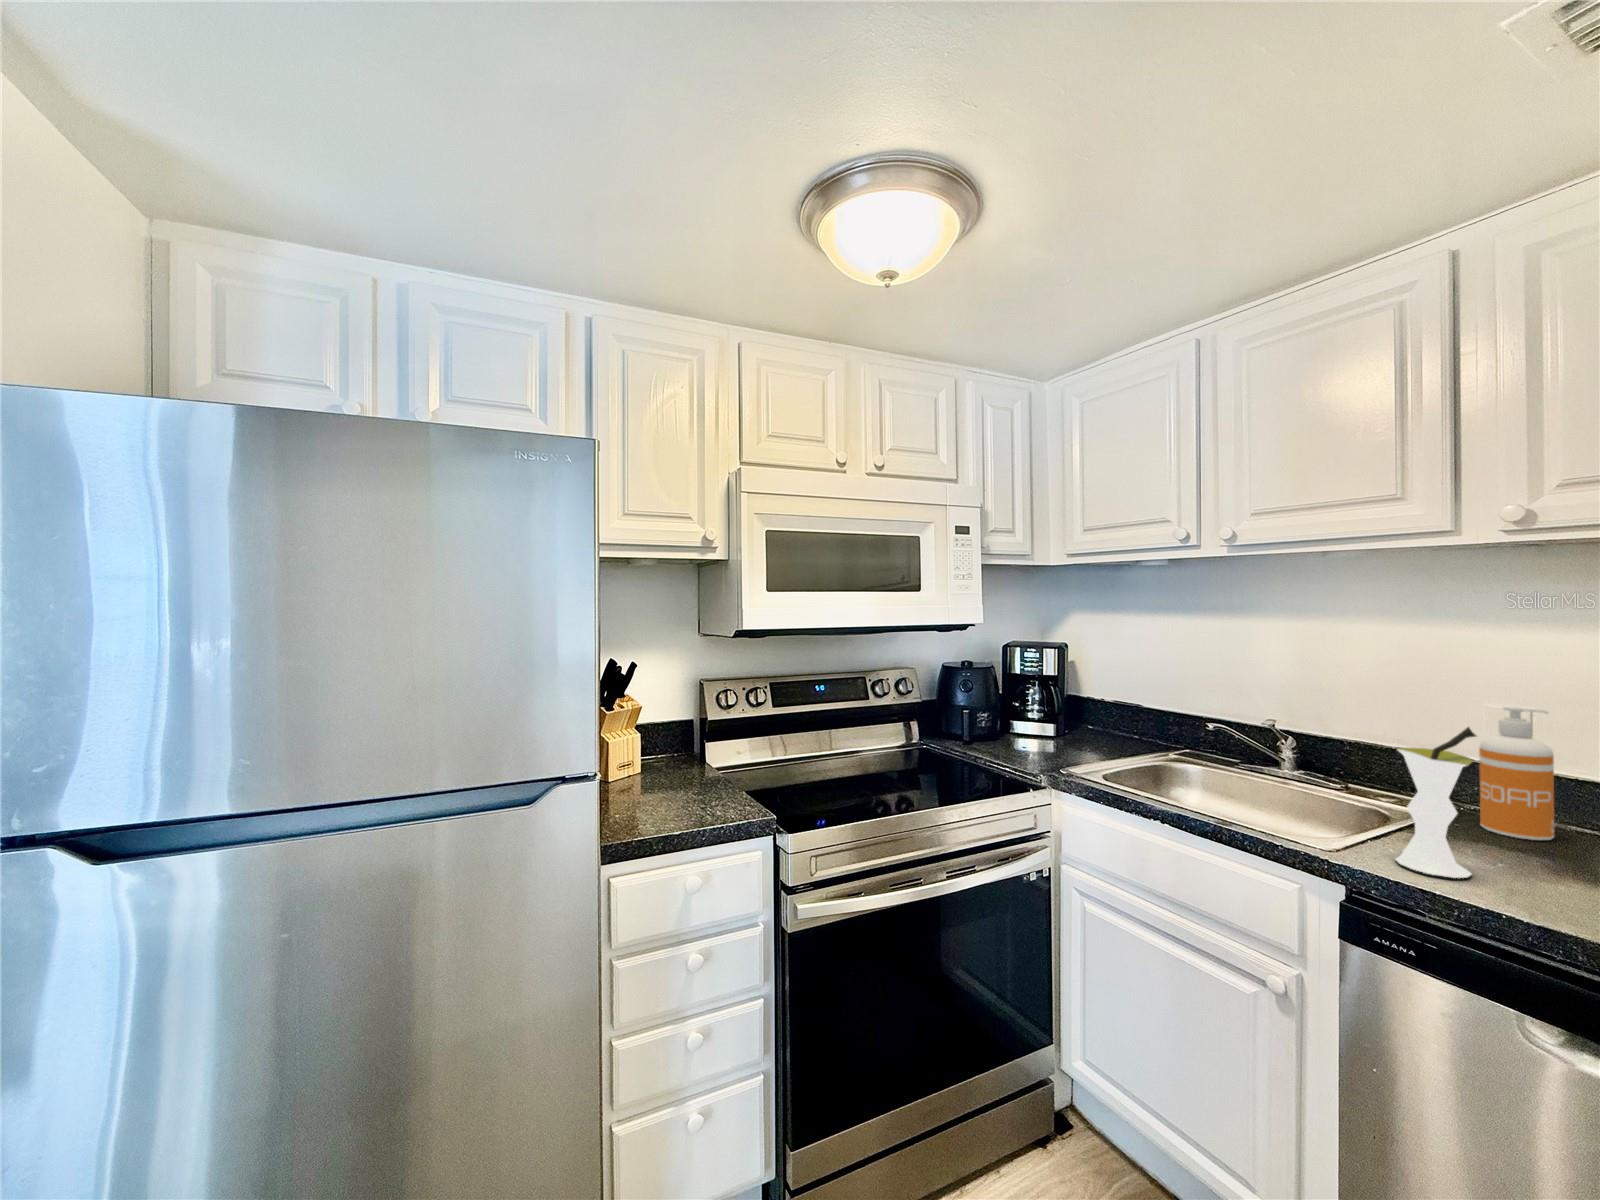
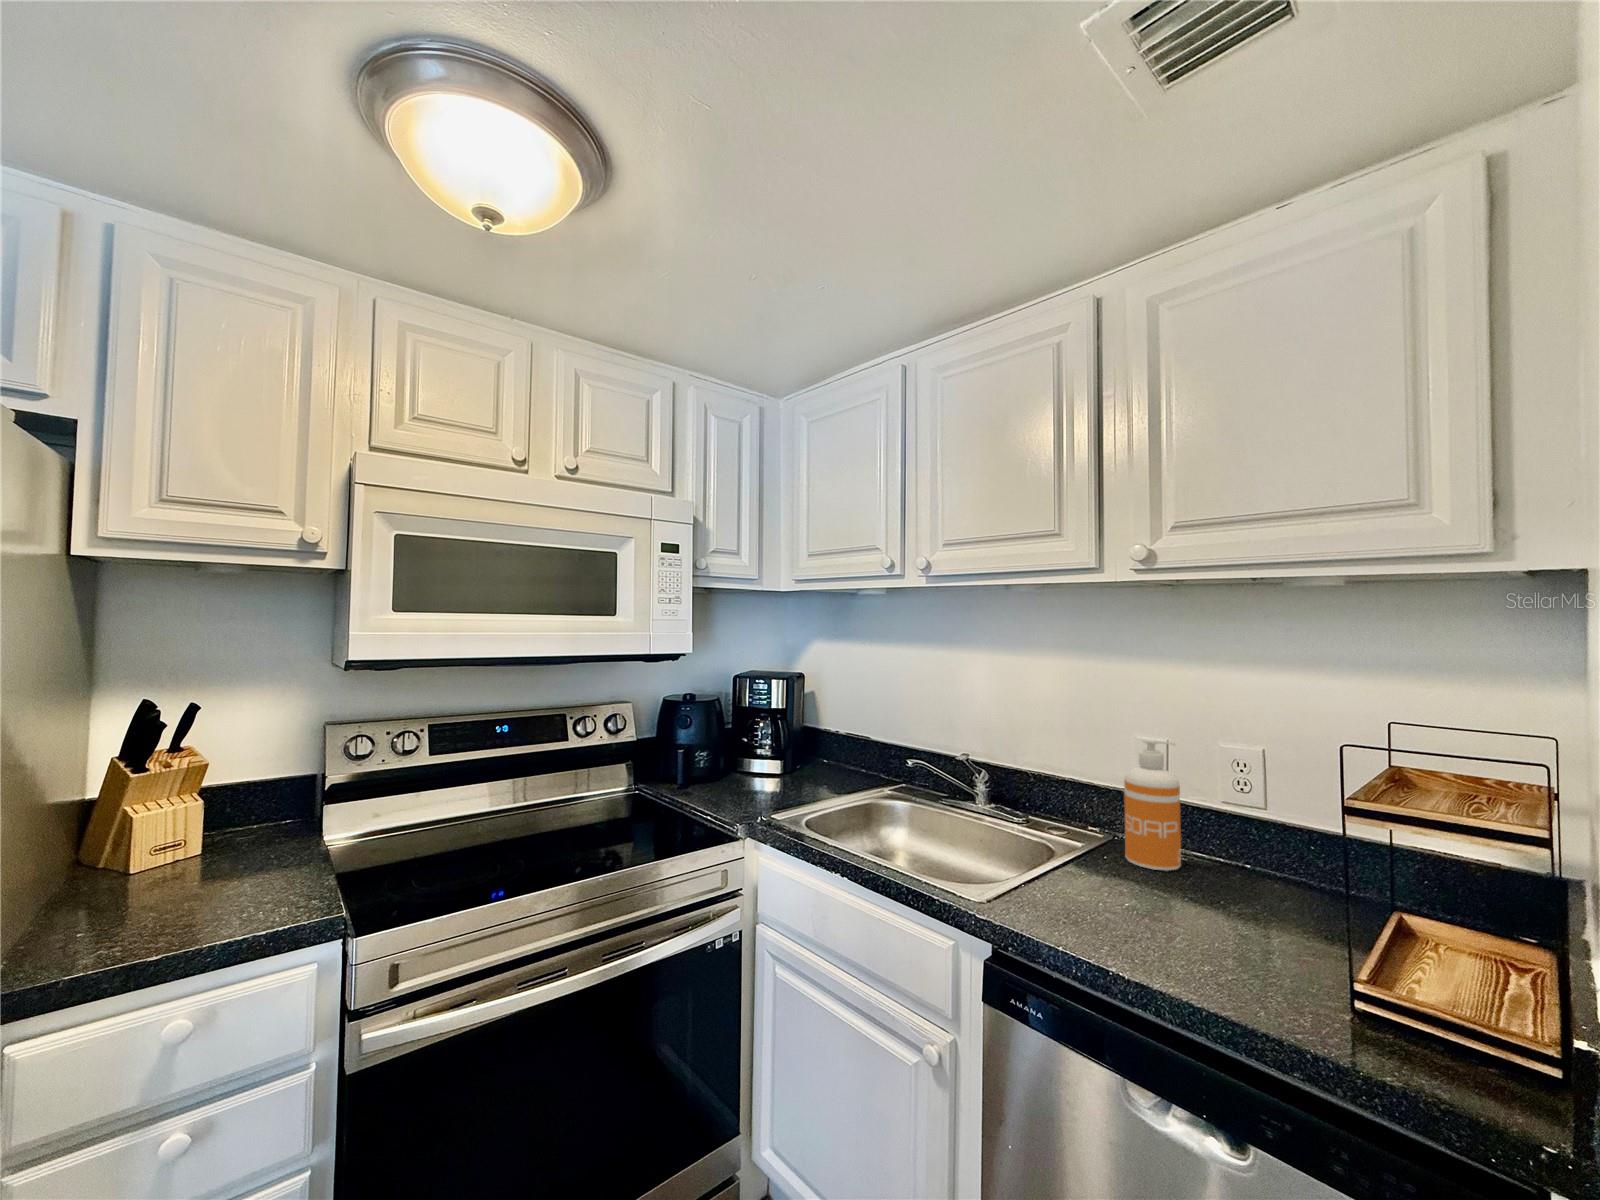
vase: present [1396,727,1476,878] -> none [1039,766,1107,928]

